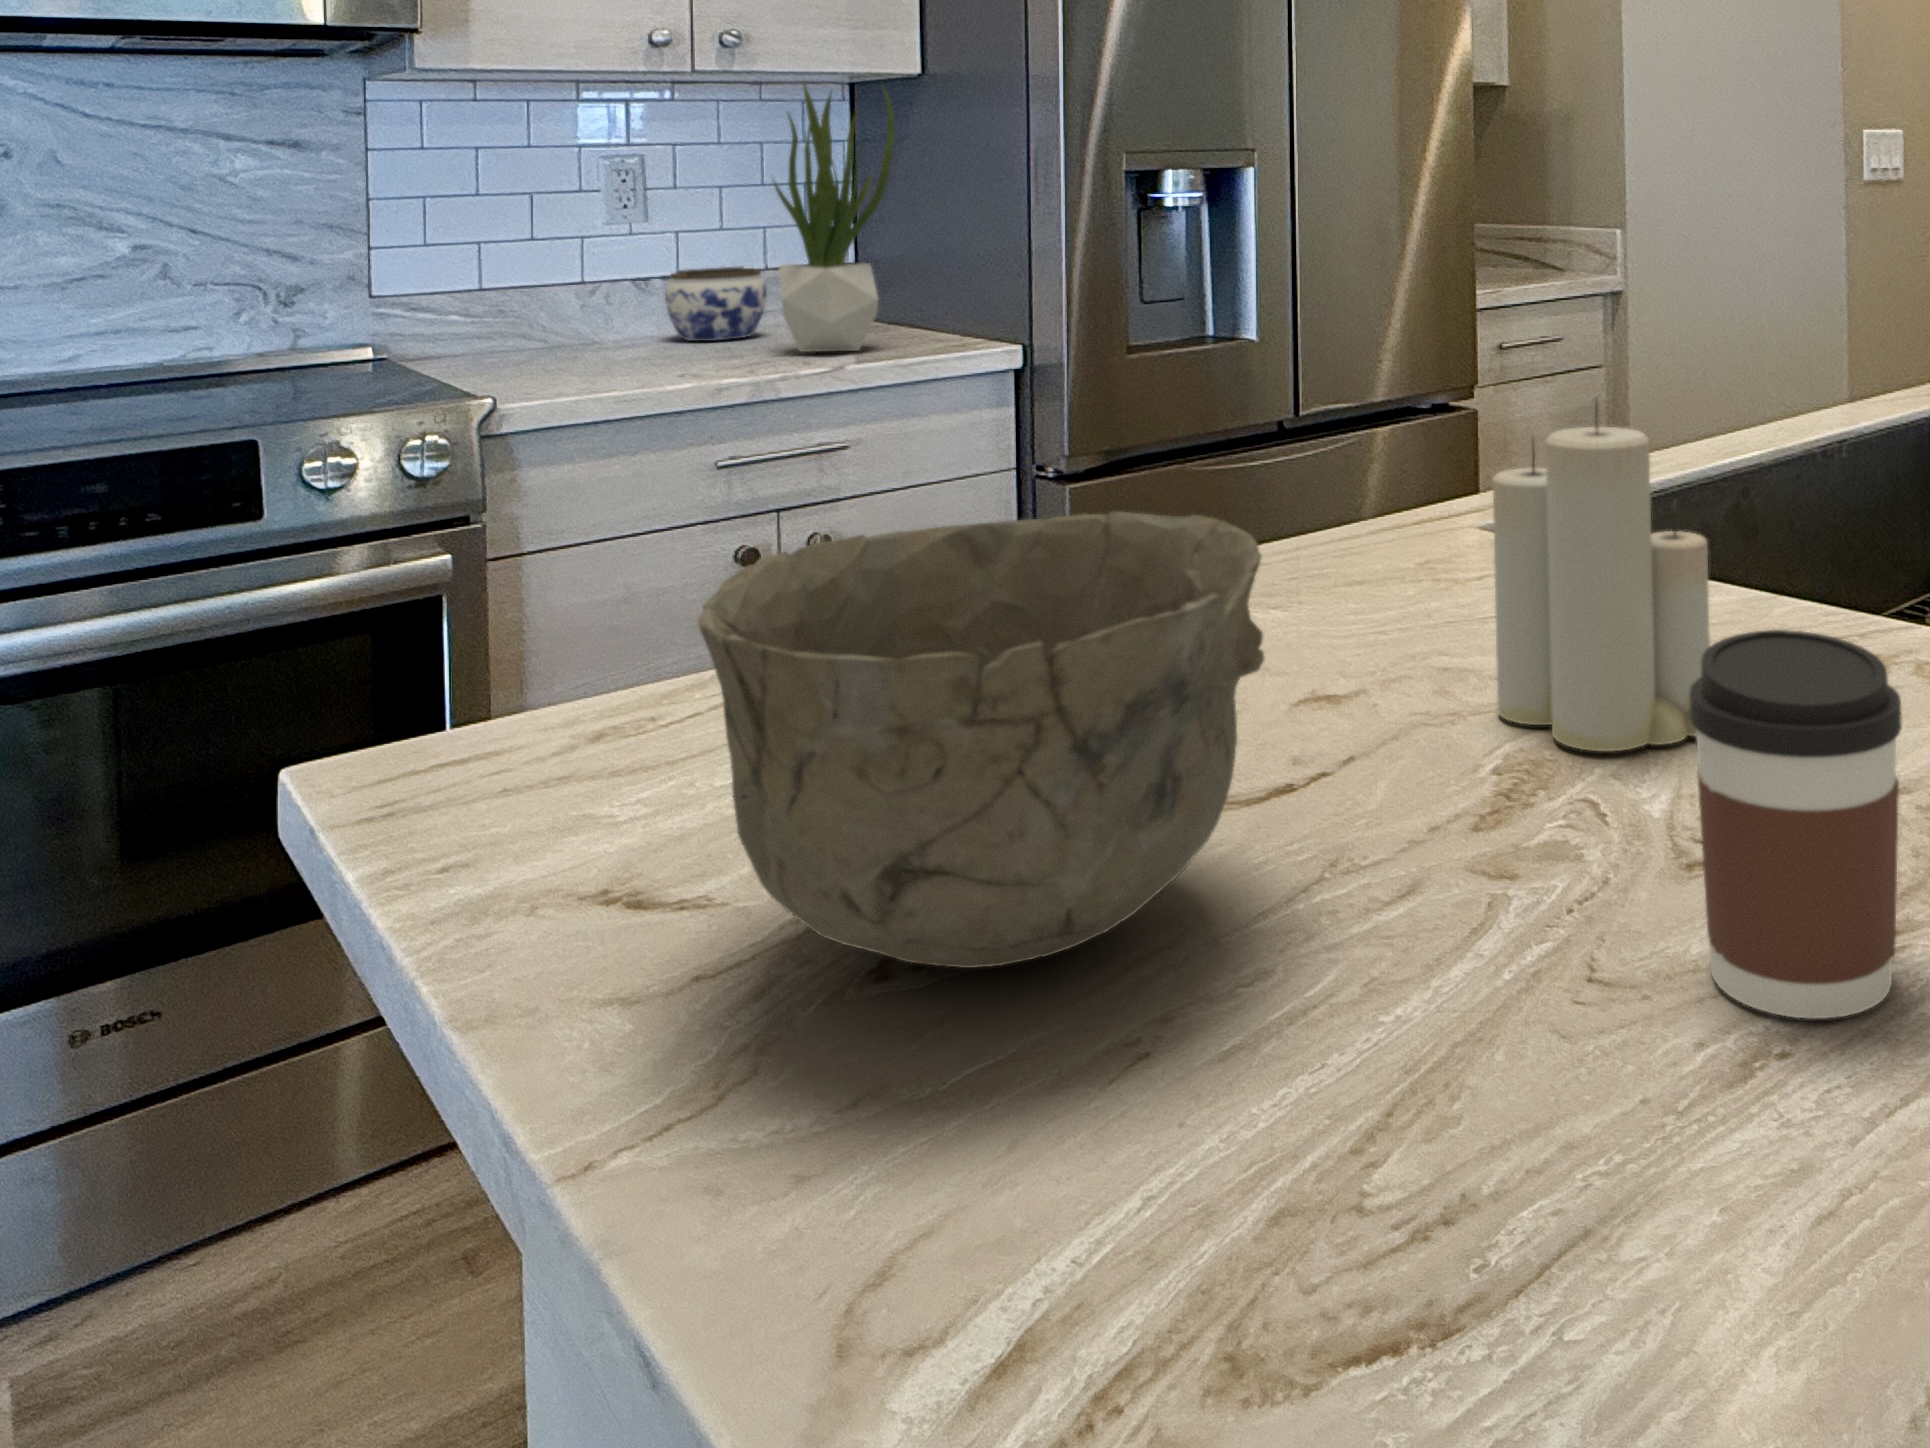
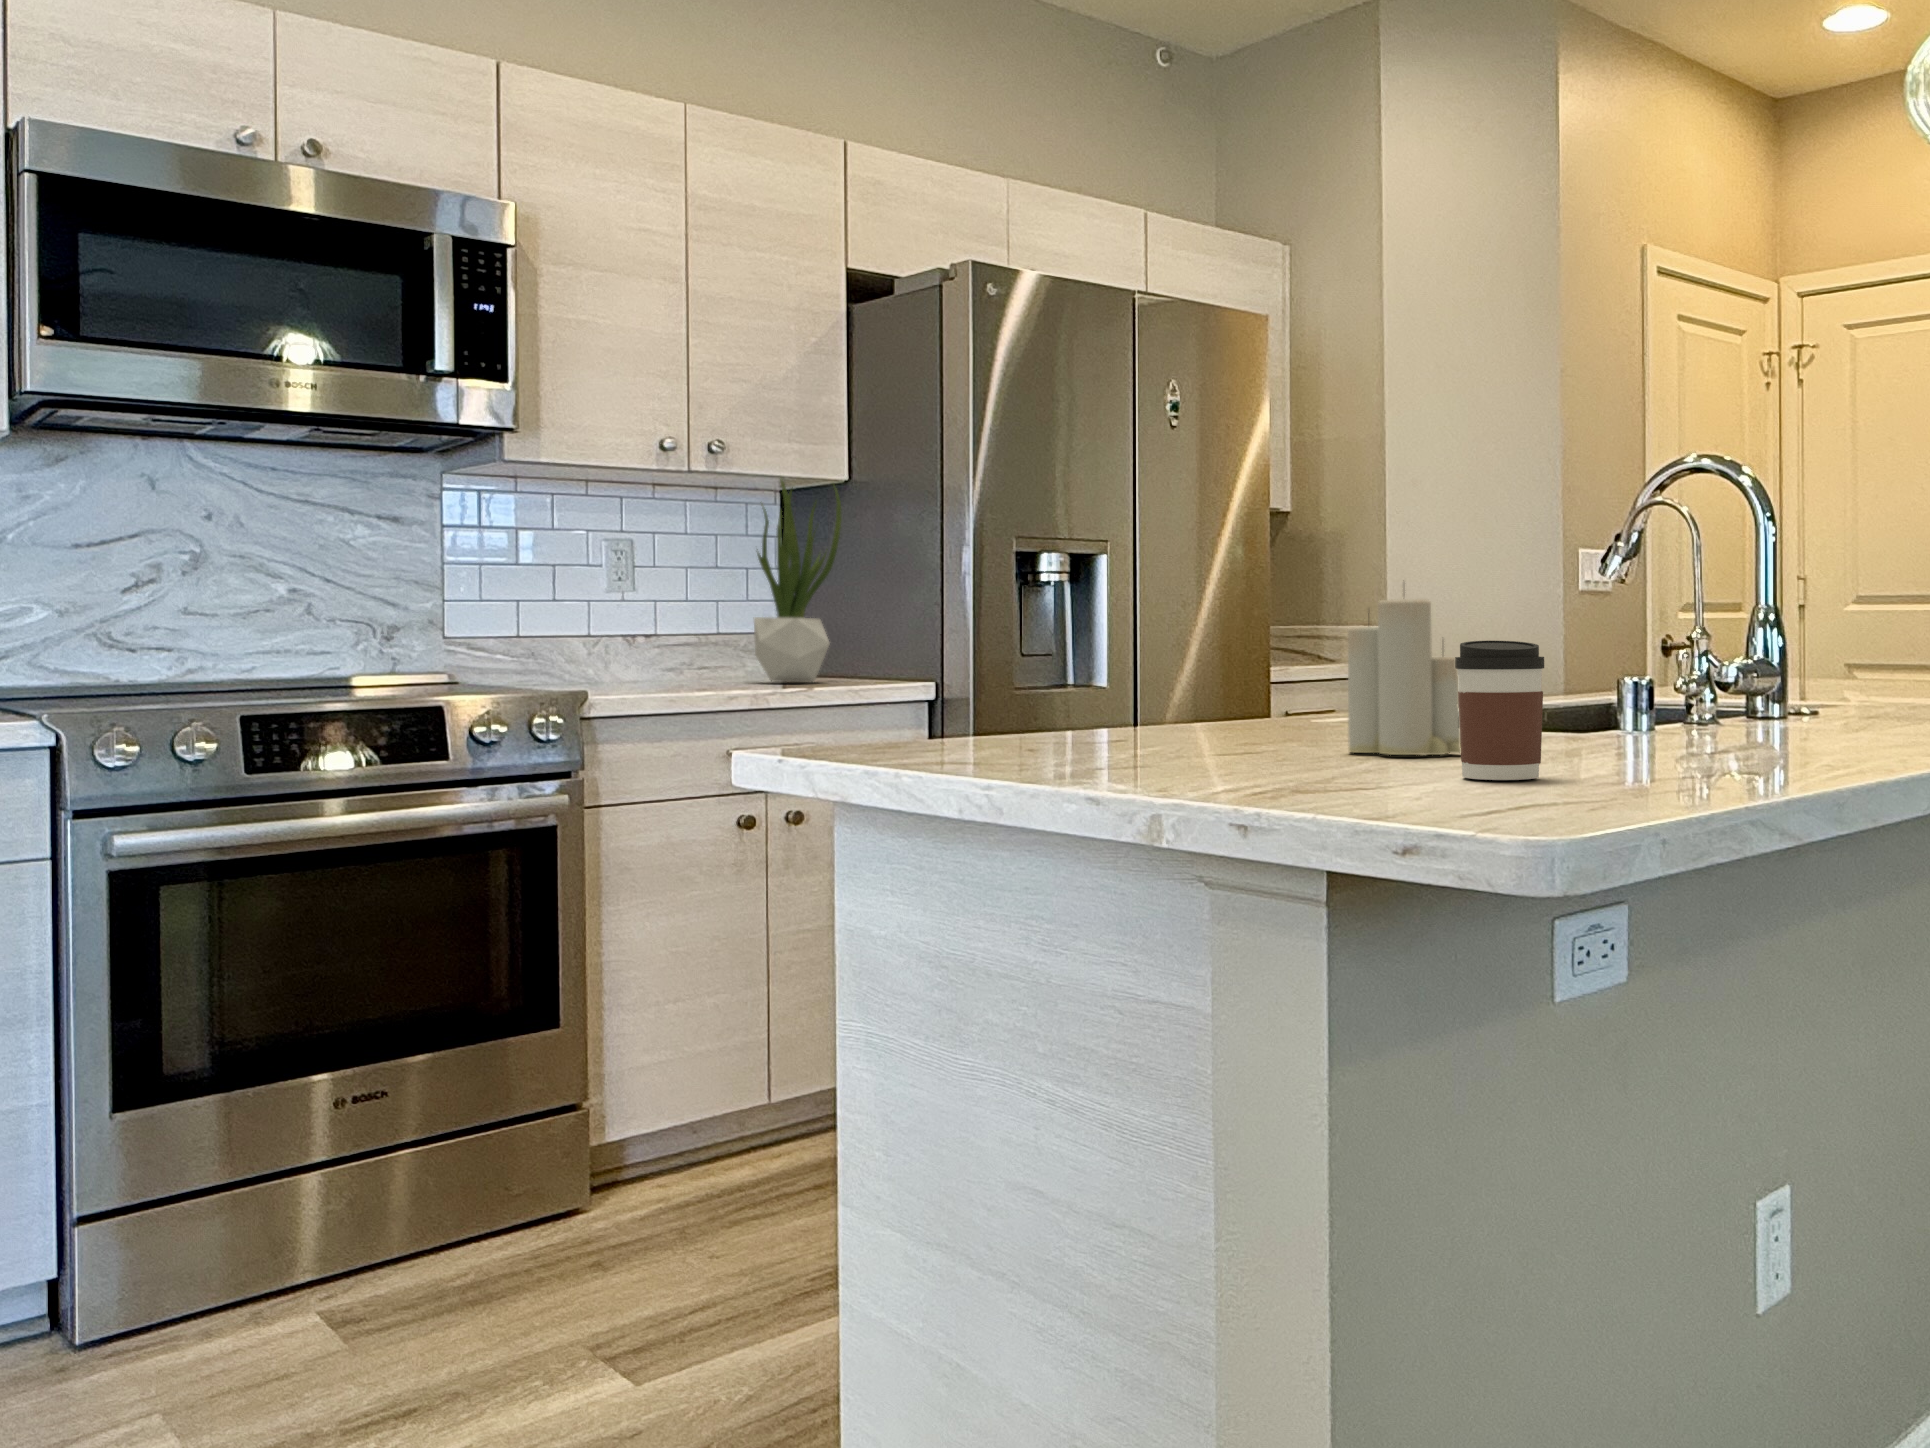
jar: present [665,266,767,341] -> none [654,626,729,679]
bowl: present [698,512,1264,968] -> none [1026,609,1264,775]

